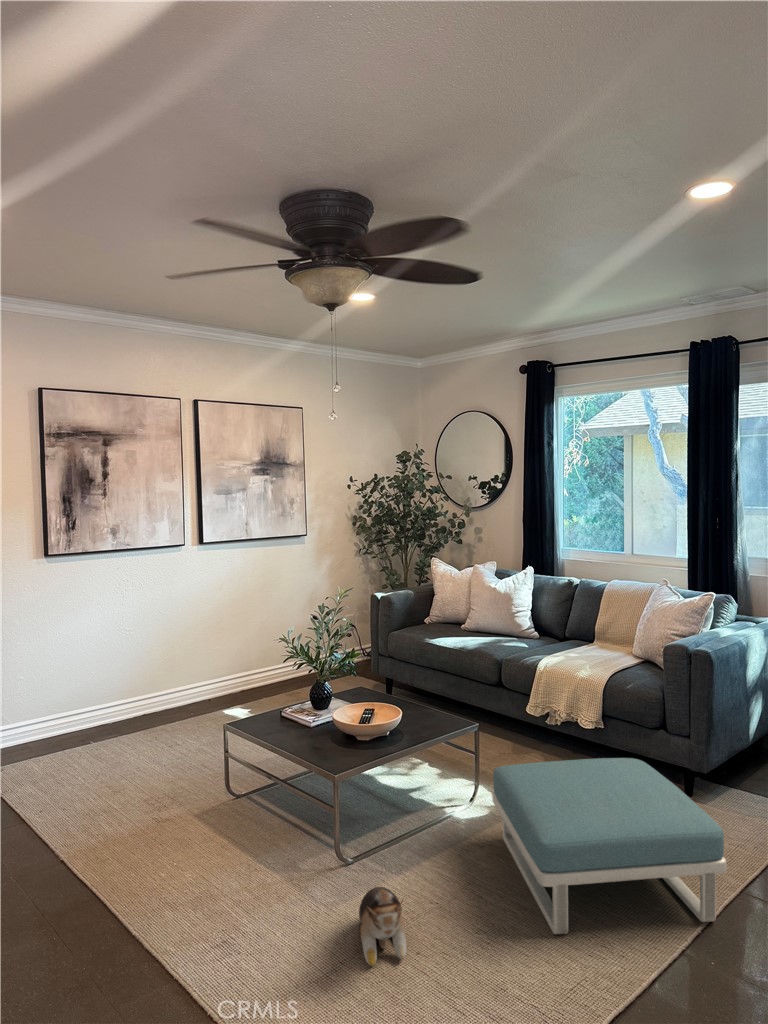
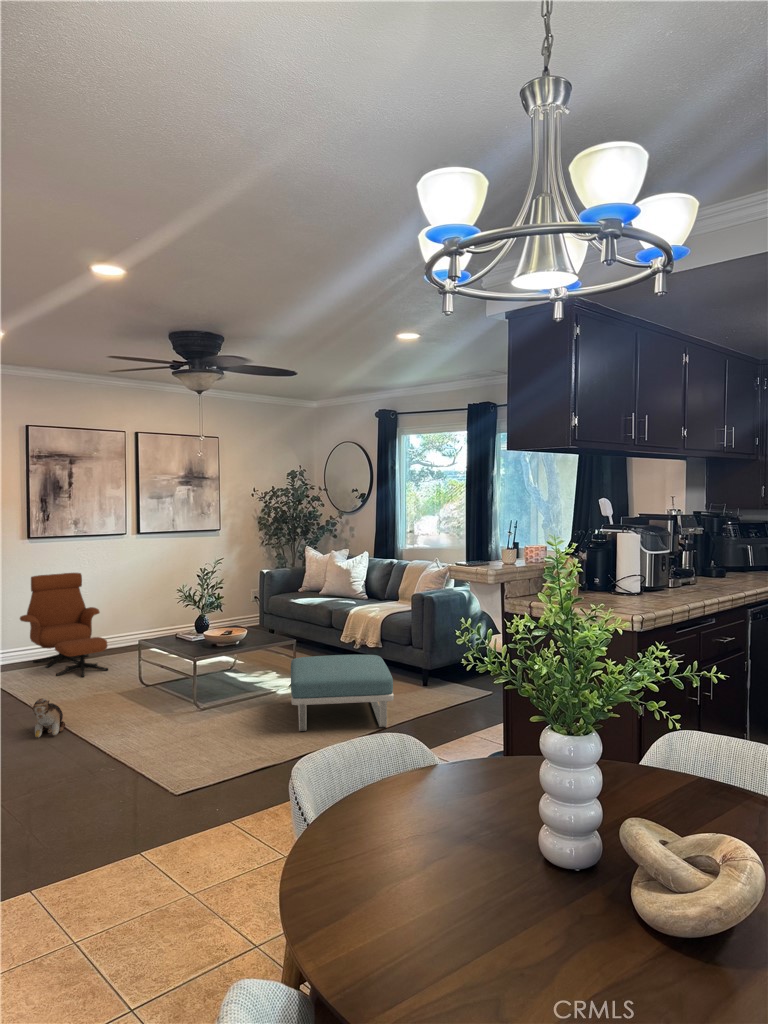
lounge chair: none [34,605,169,775] -> present [20,573,108,677]
plush toy: present [359,887,406,966] -> present [30,698,65,738]

